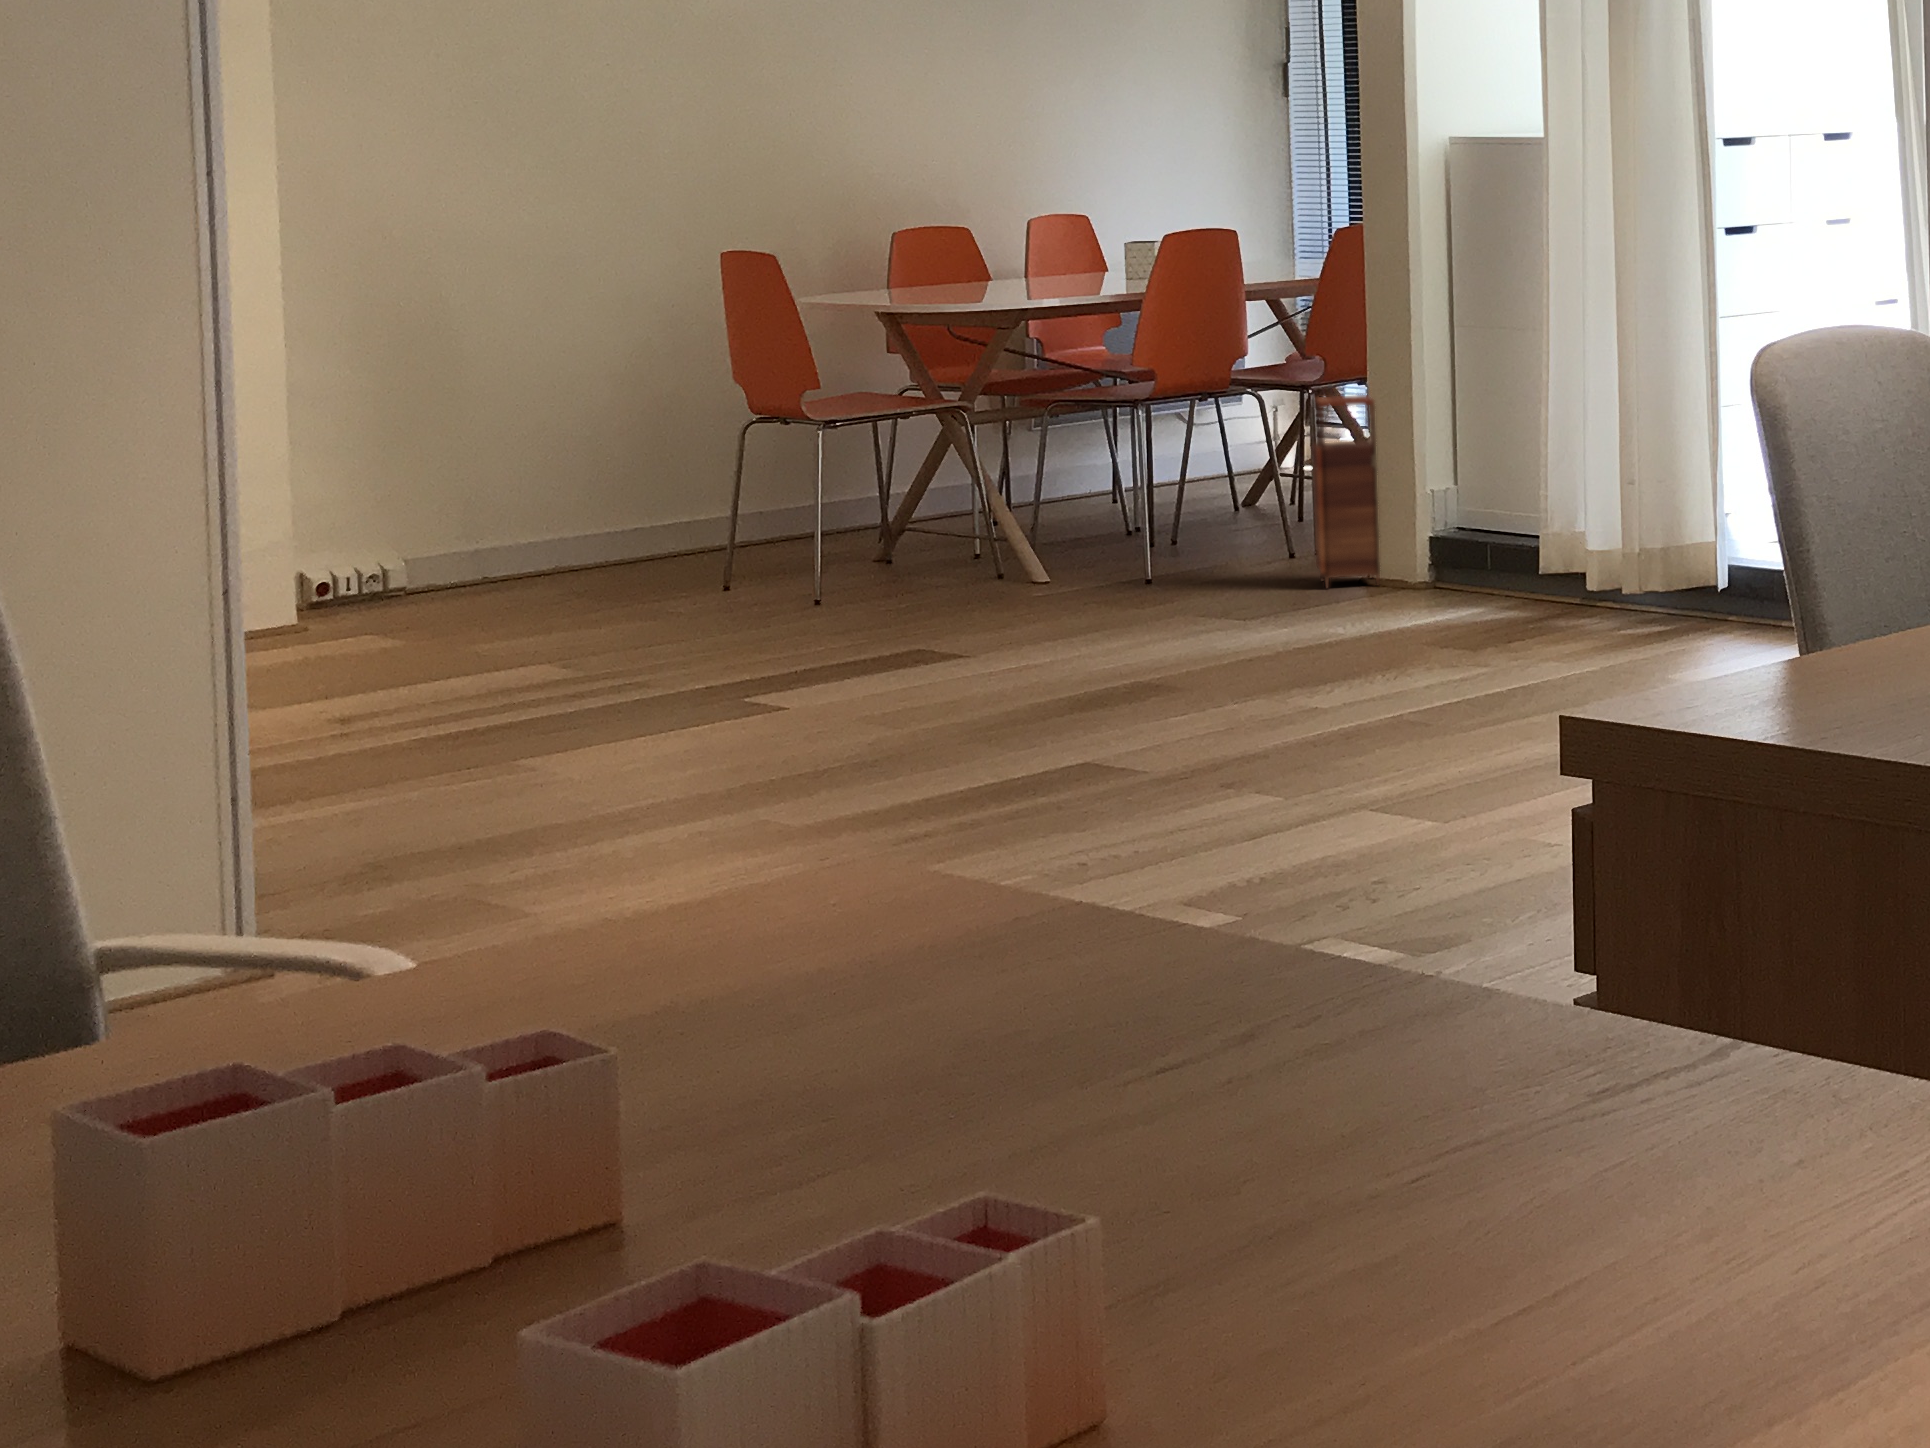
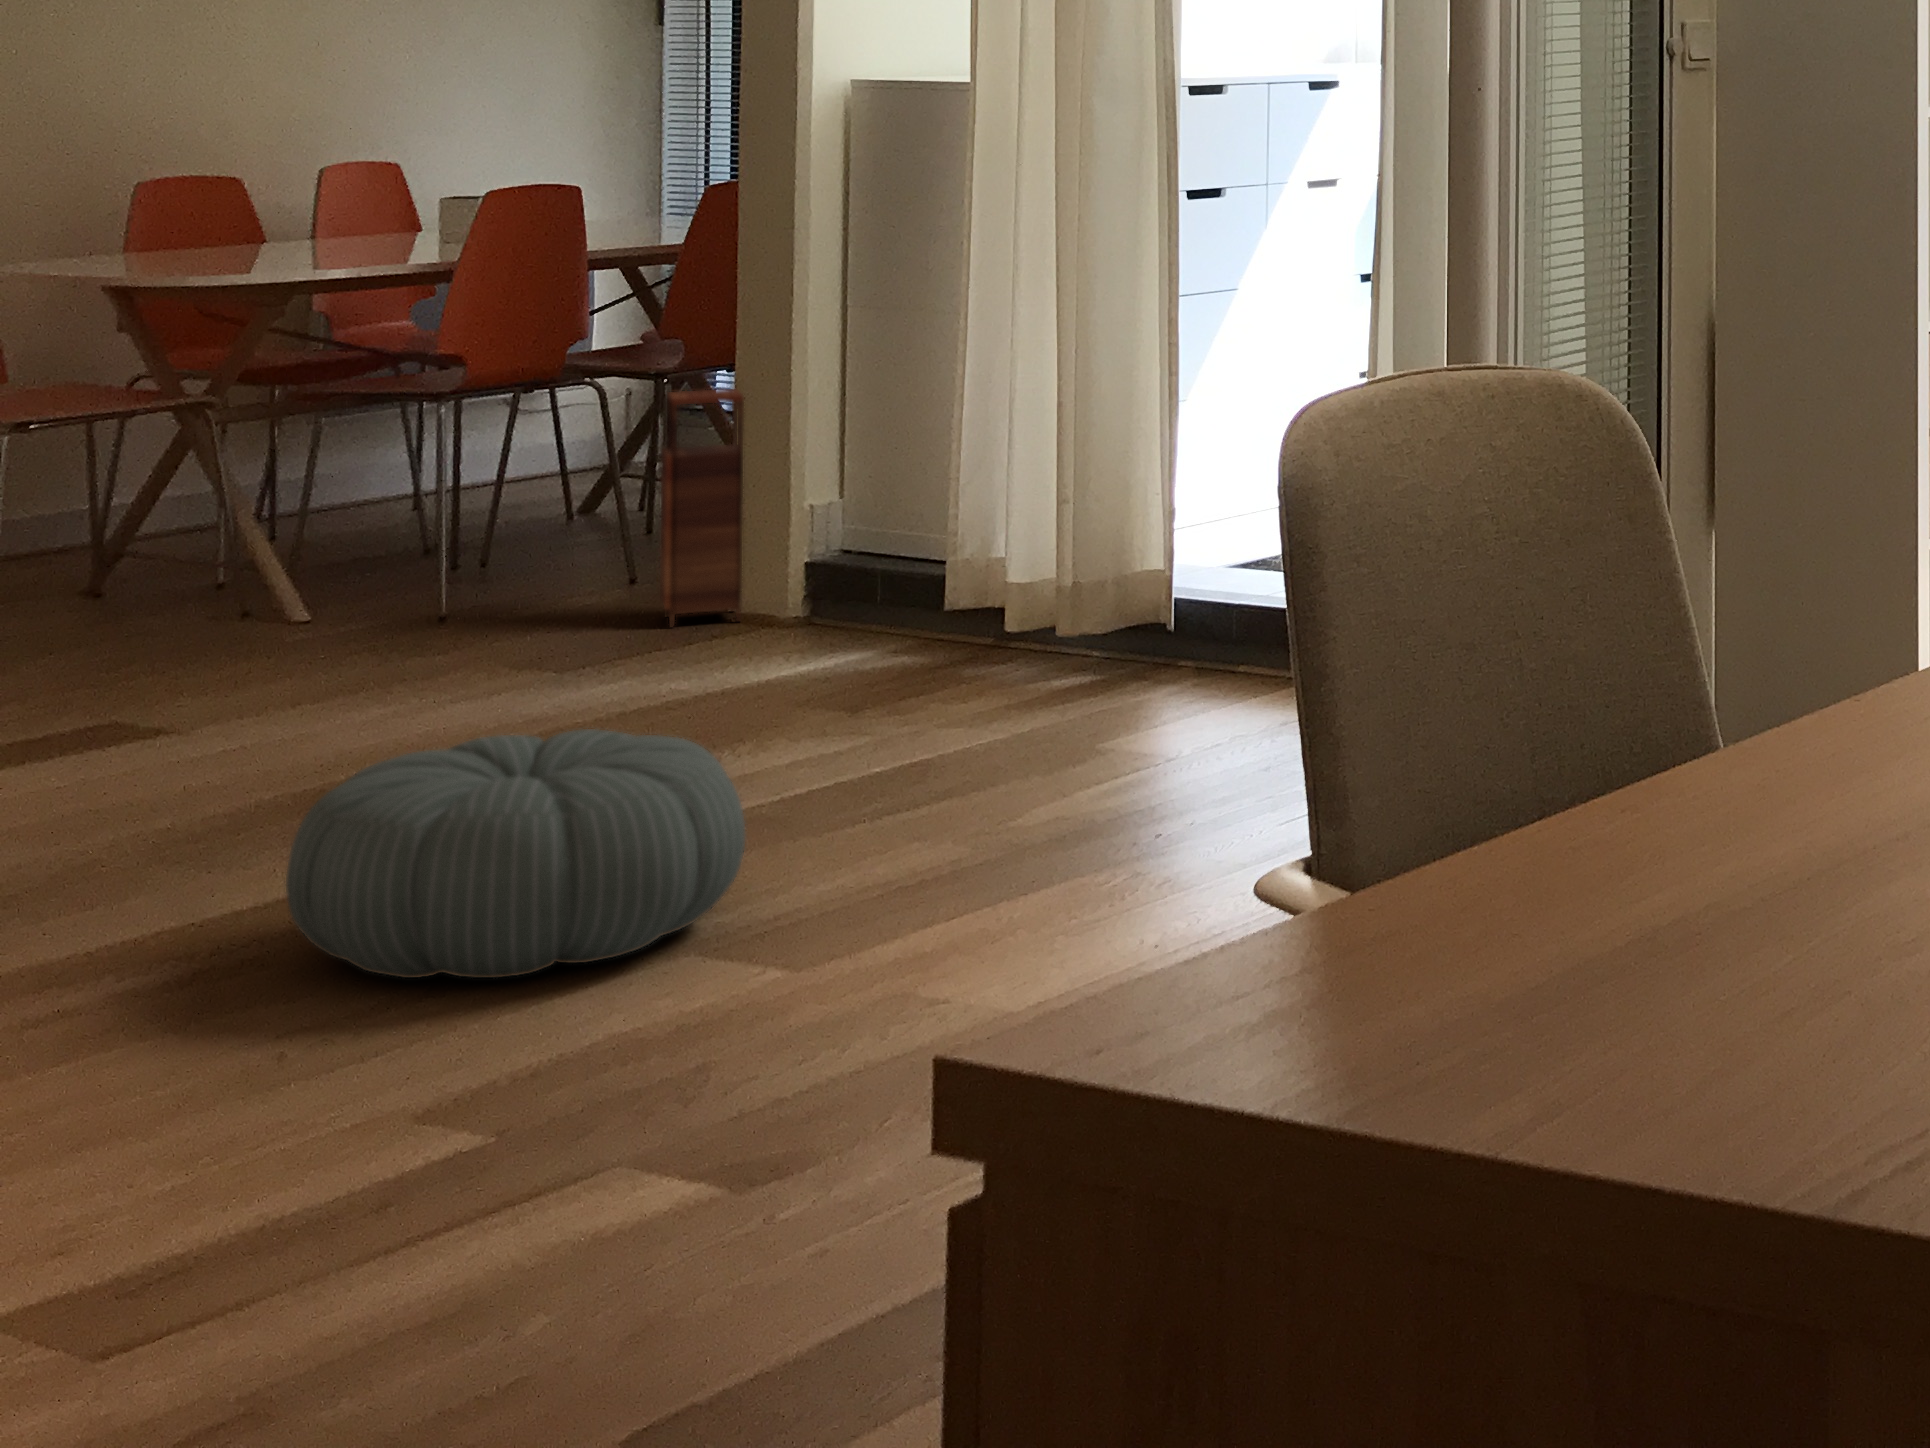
pouf: none [1088,632,1406,803] -> present [286,729,745,978]

